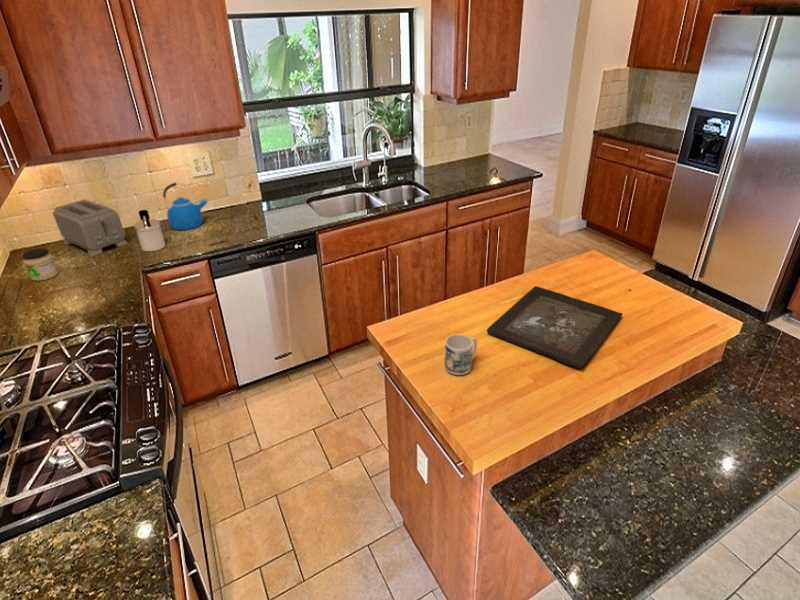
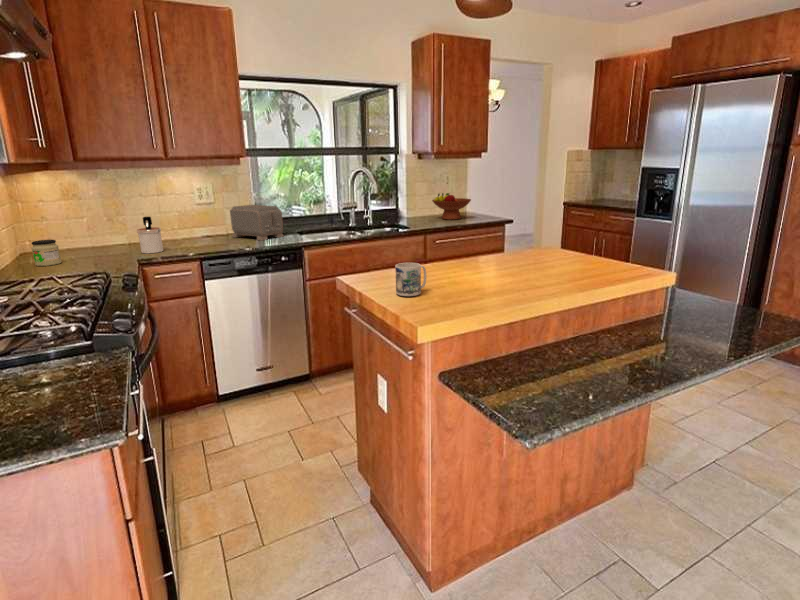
fruit bowl: none [452,141,497,173] -> present [432,193,471,220]
kettle: present [163,183,208,230] -> none [168,203,208,245]
toaster: present [52,200,128,256] -> present [230,205,284,241]
tray: present [487,286,623,368] -> none [440,257,567,292]

